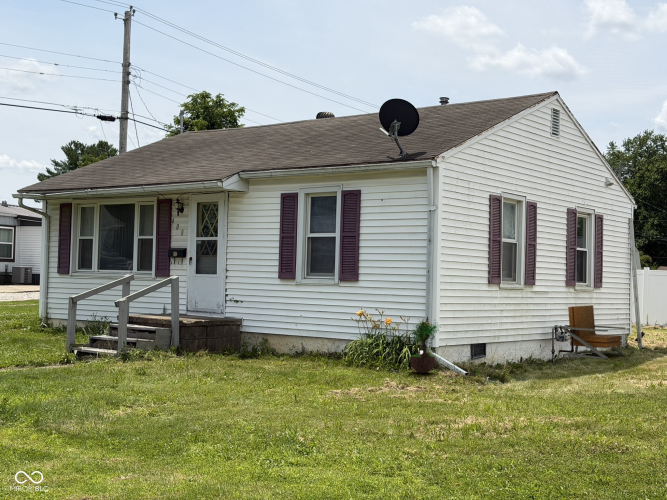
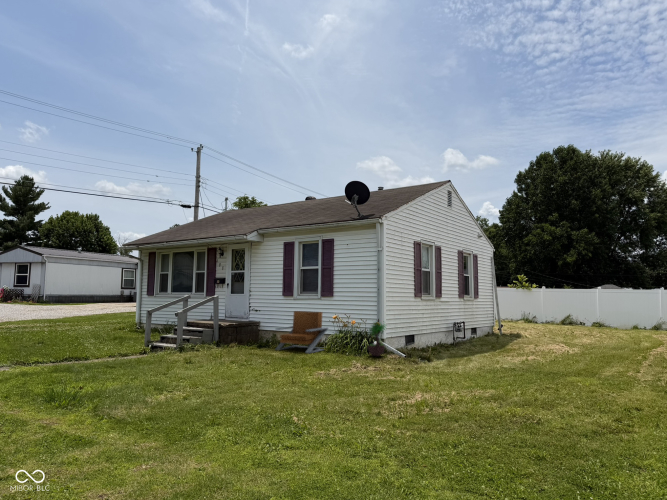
lounge chair: present [562,305,625,359] -> present [276,311,328,353]

